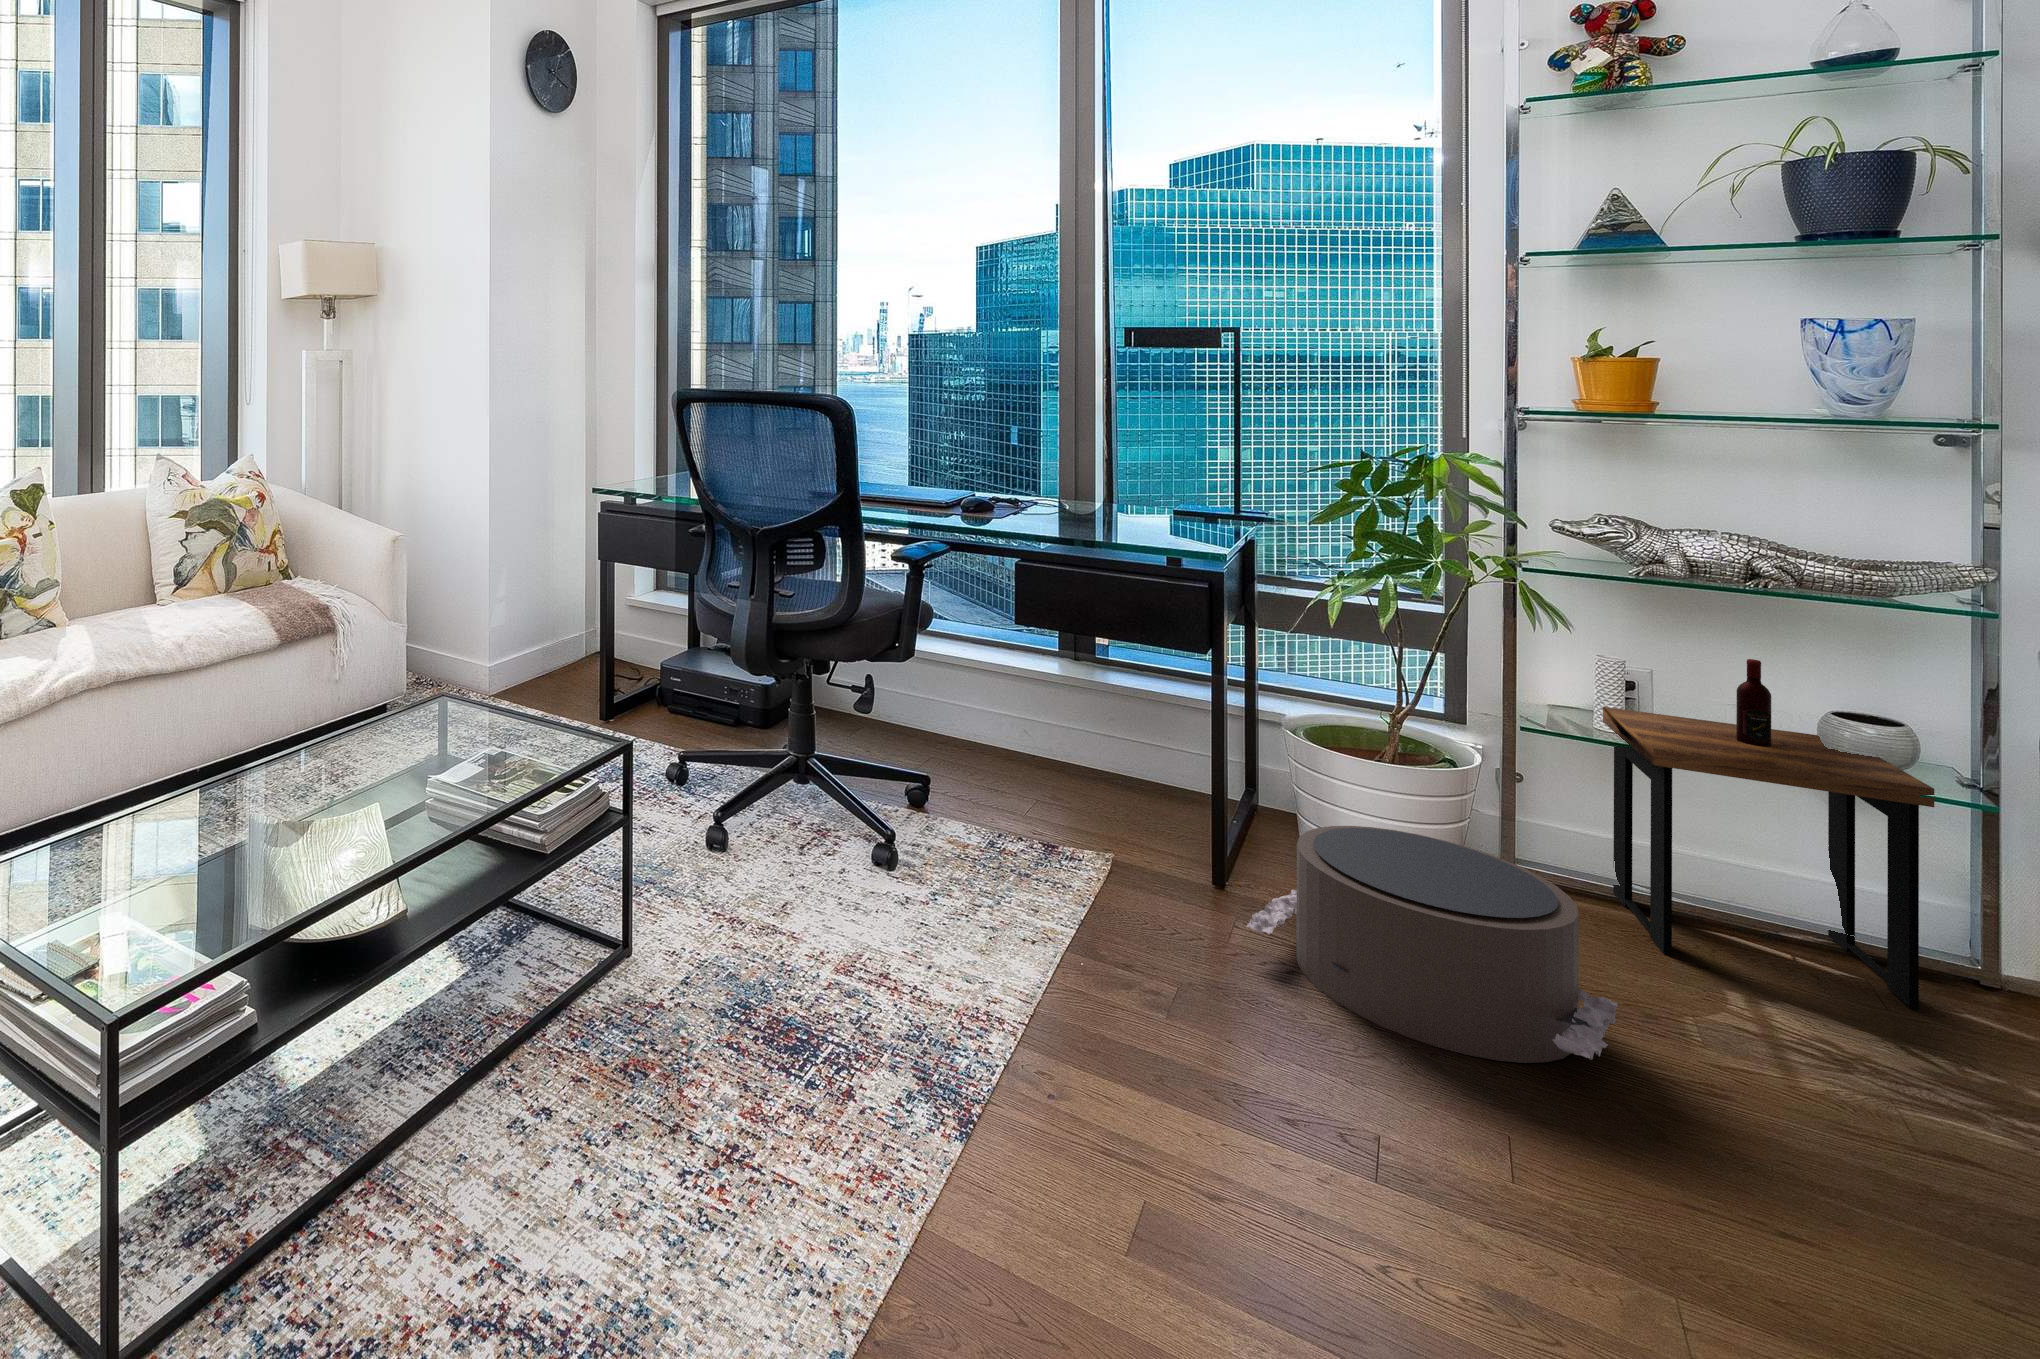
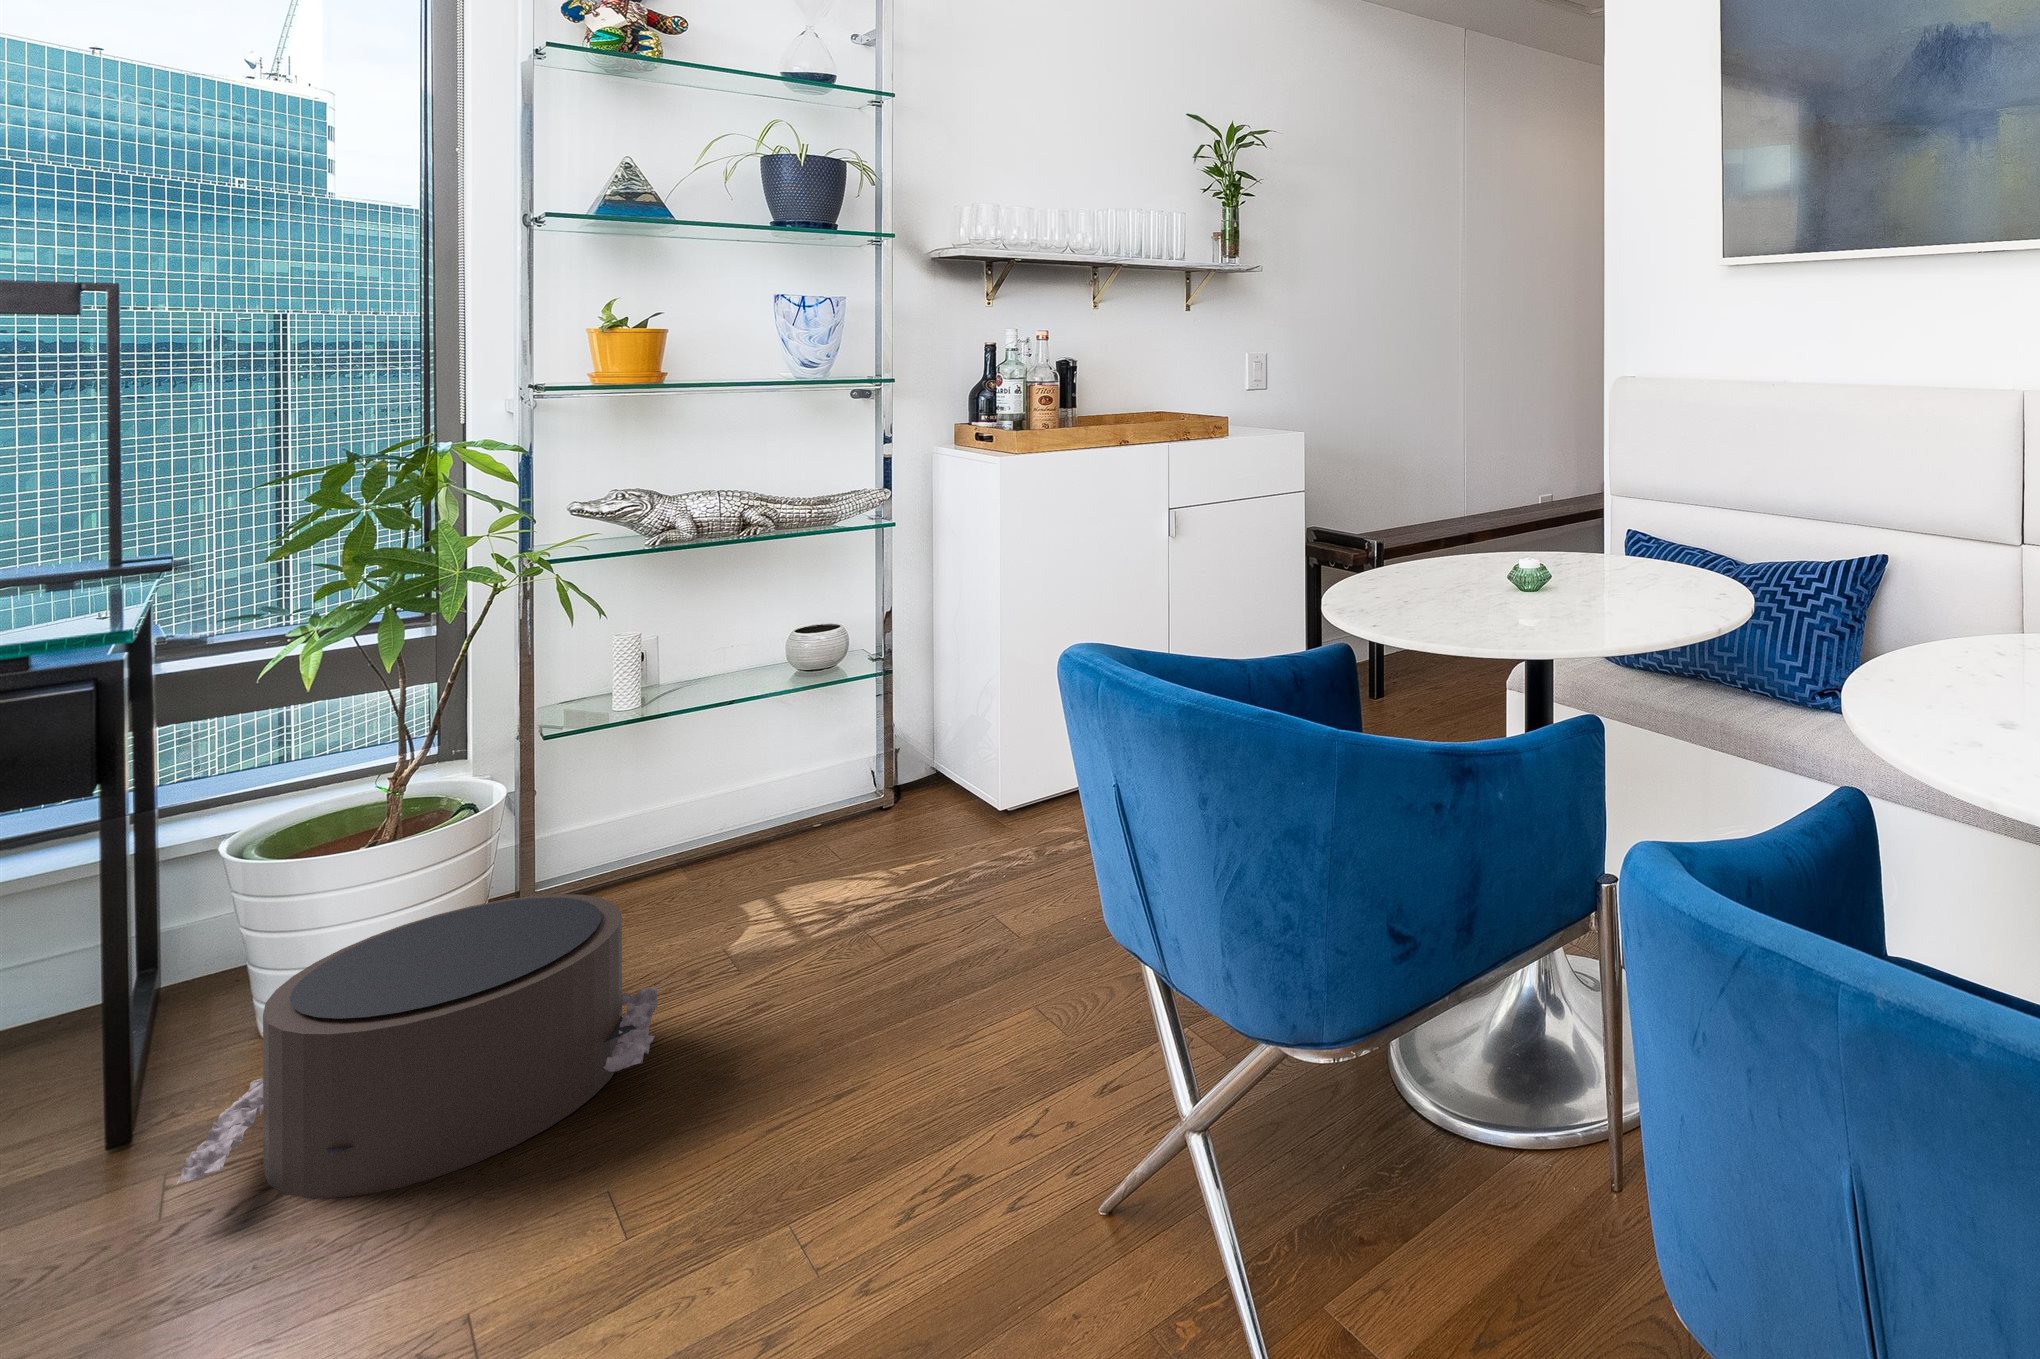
side table: present [1603,659,1934,1010] -> none [622,602,863,911]

